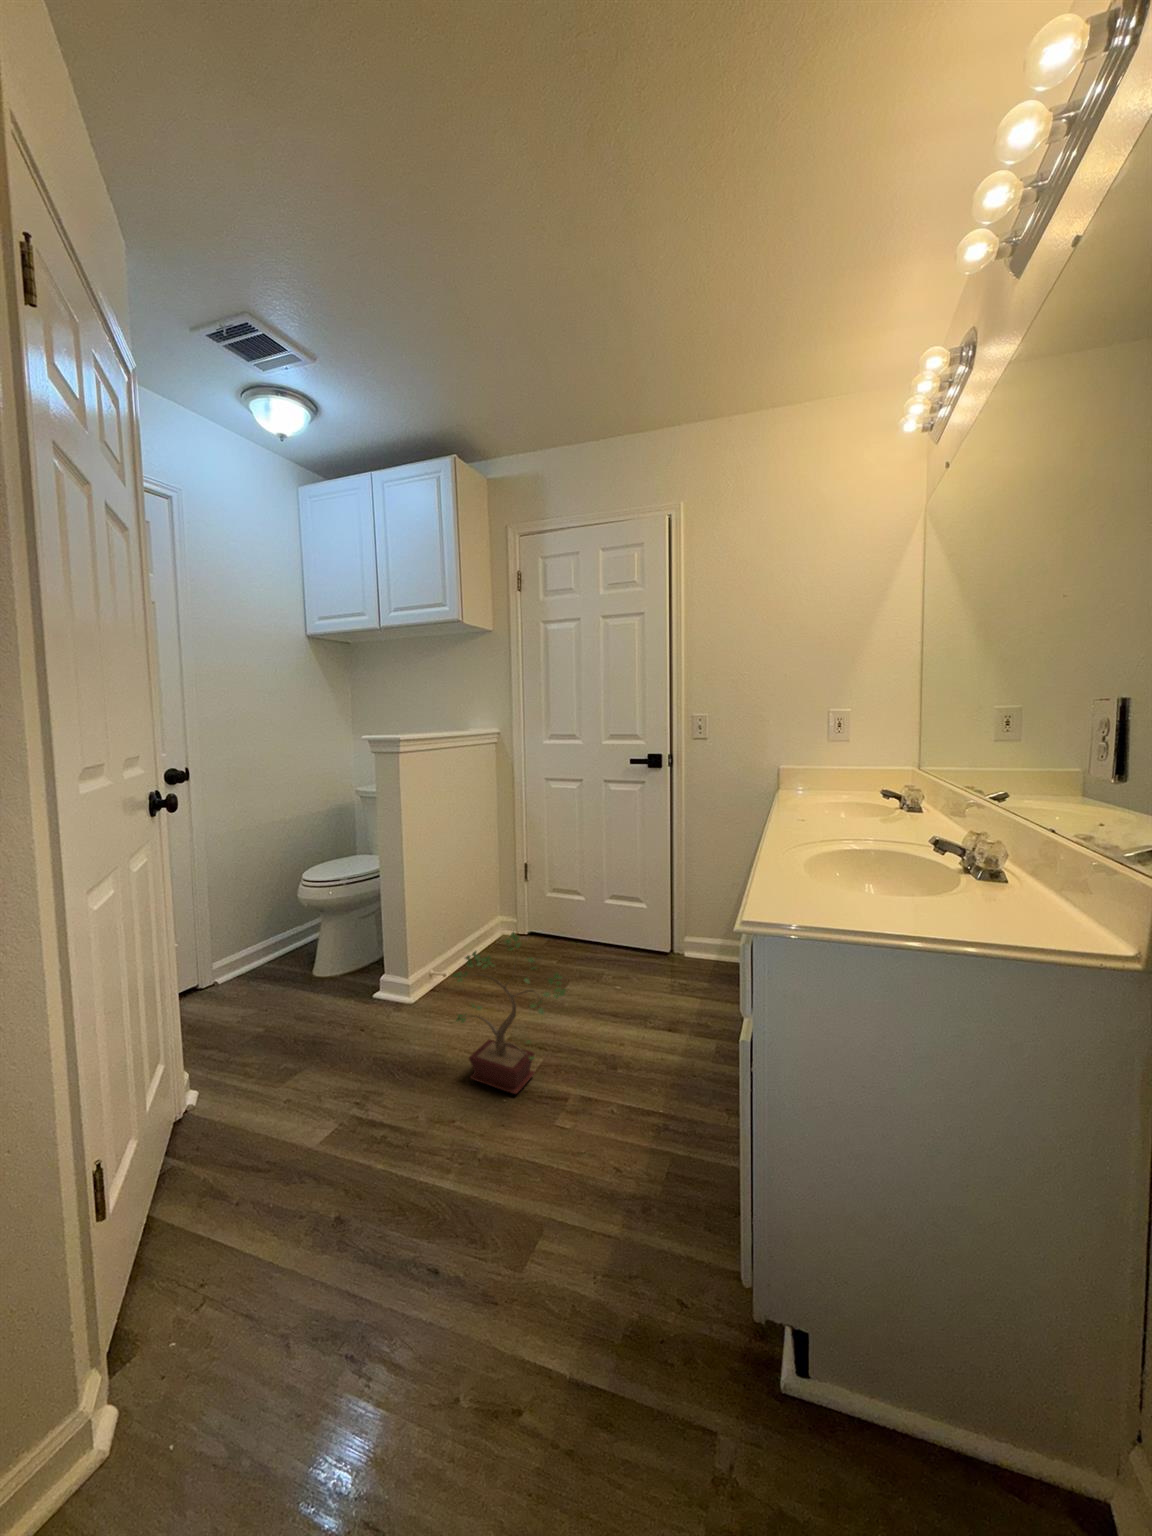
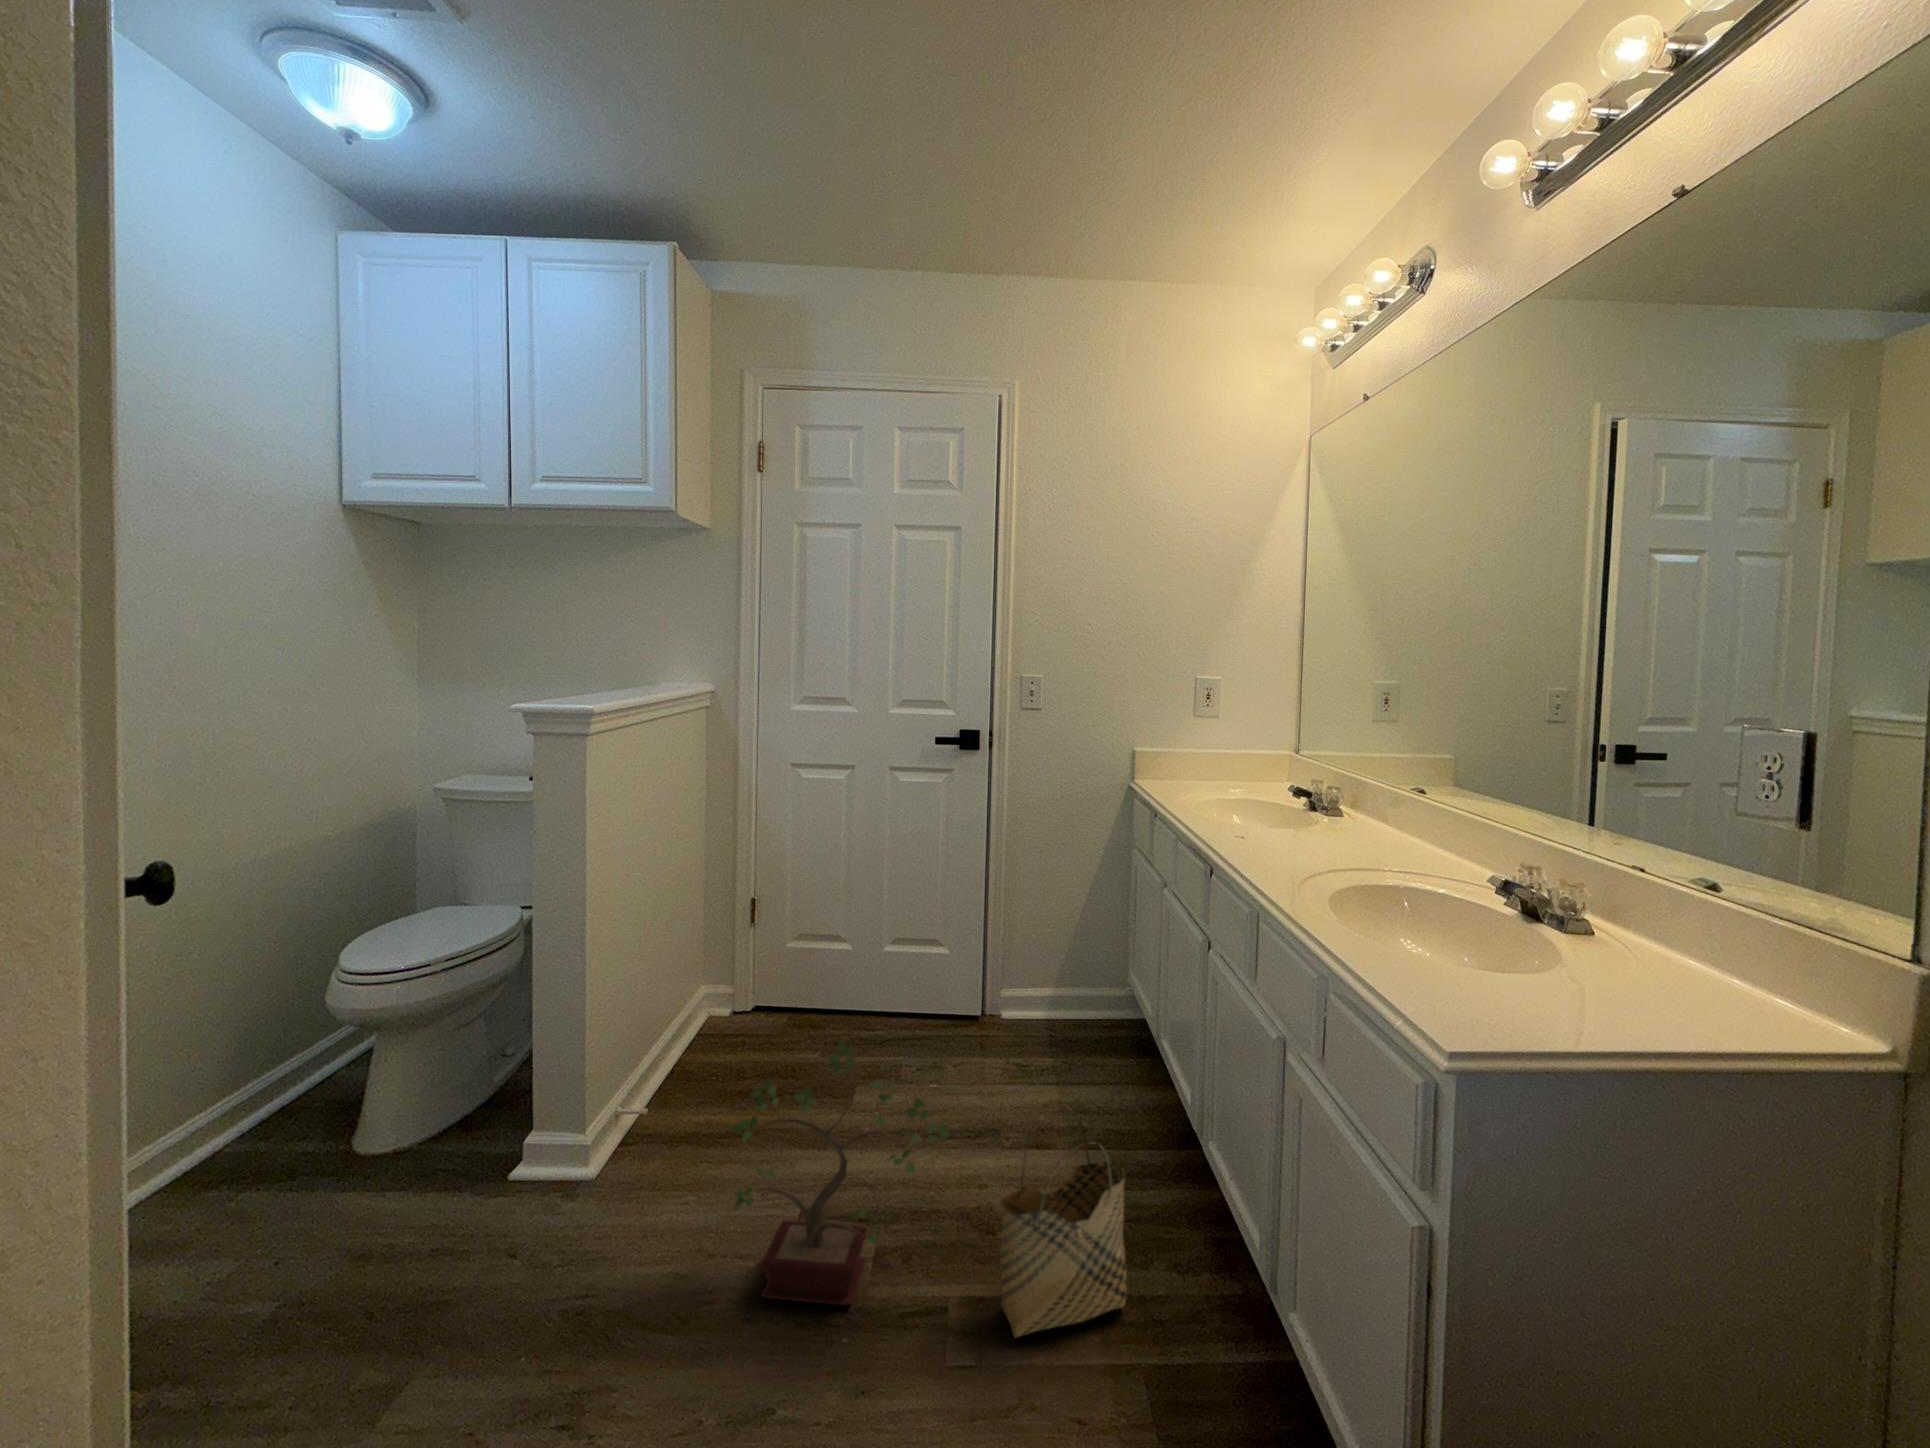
woven basket: none [597,988,696,1139] -> present [999,1100,1127,1337]

